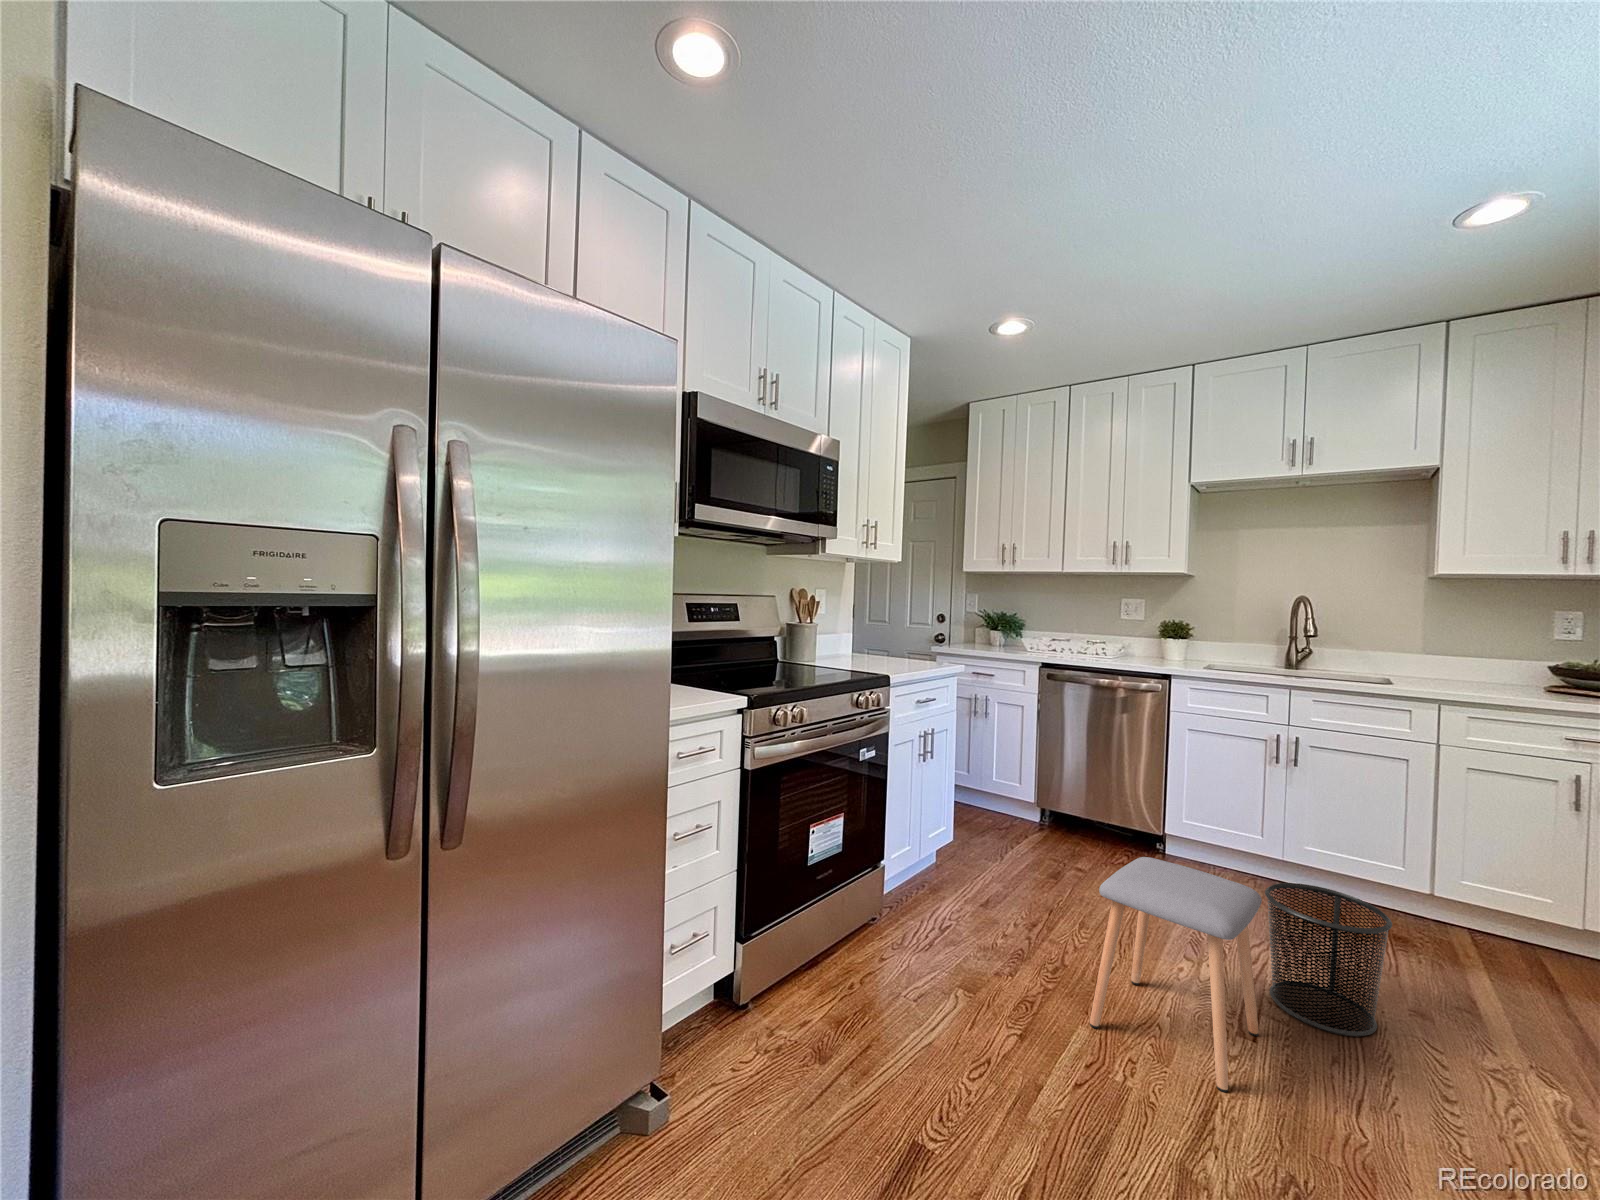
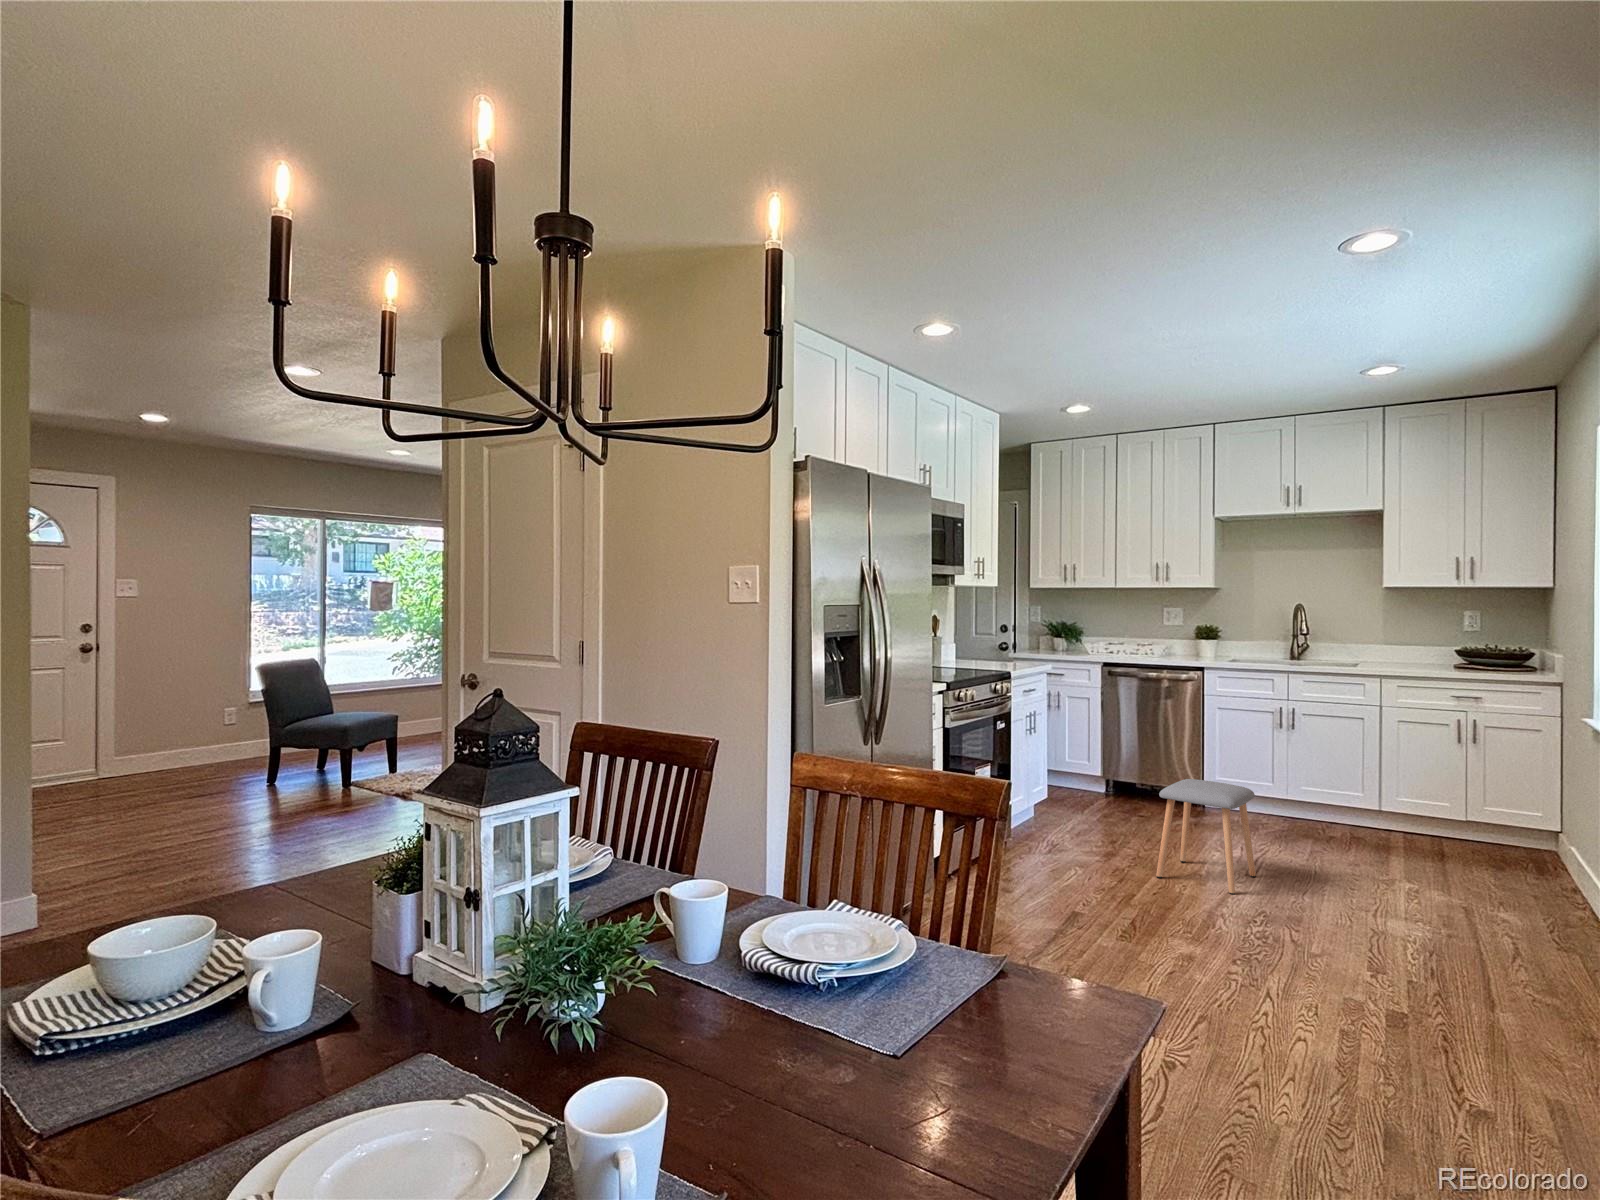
waste bin: present [1265,883,1392,1036] -> none [1261,794,1332,875]

